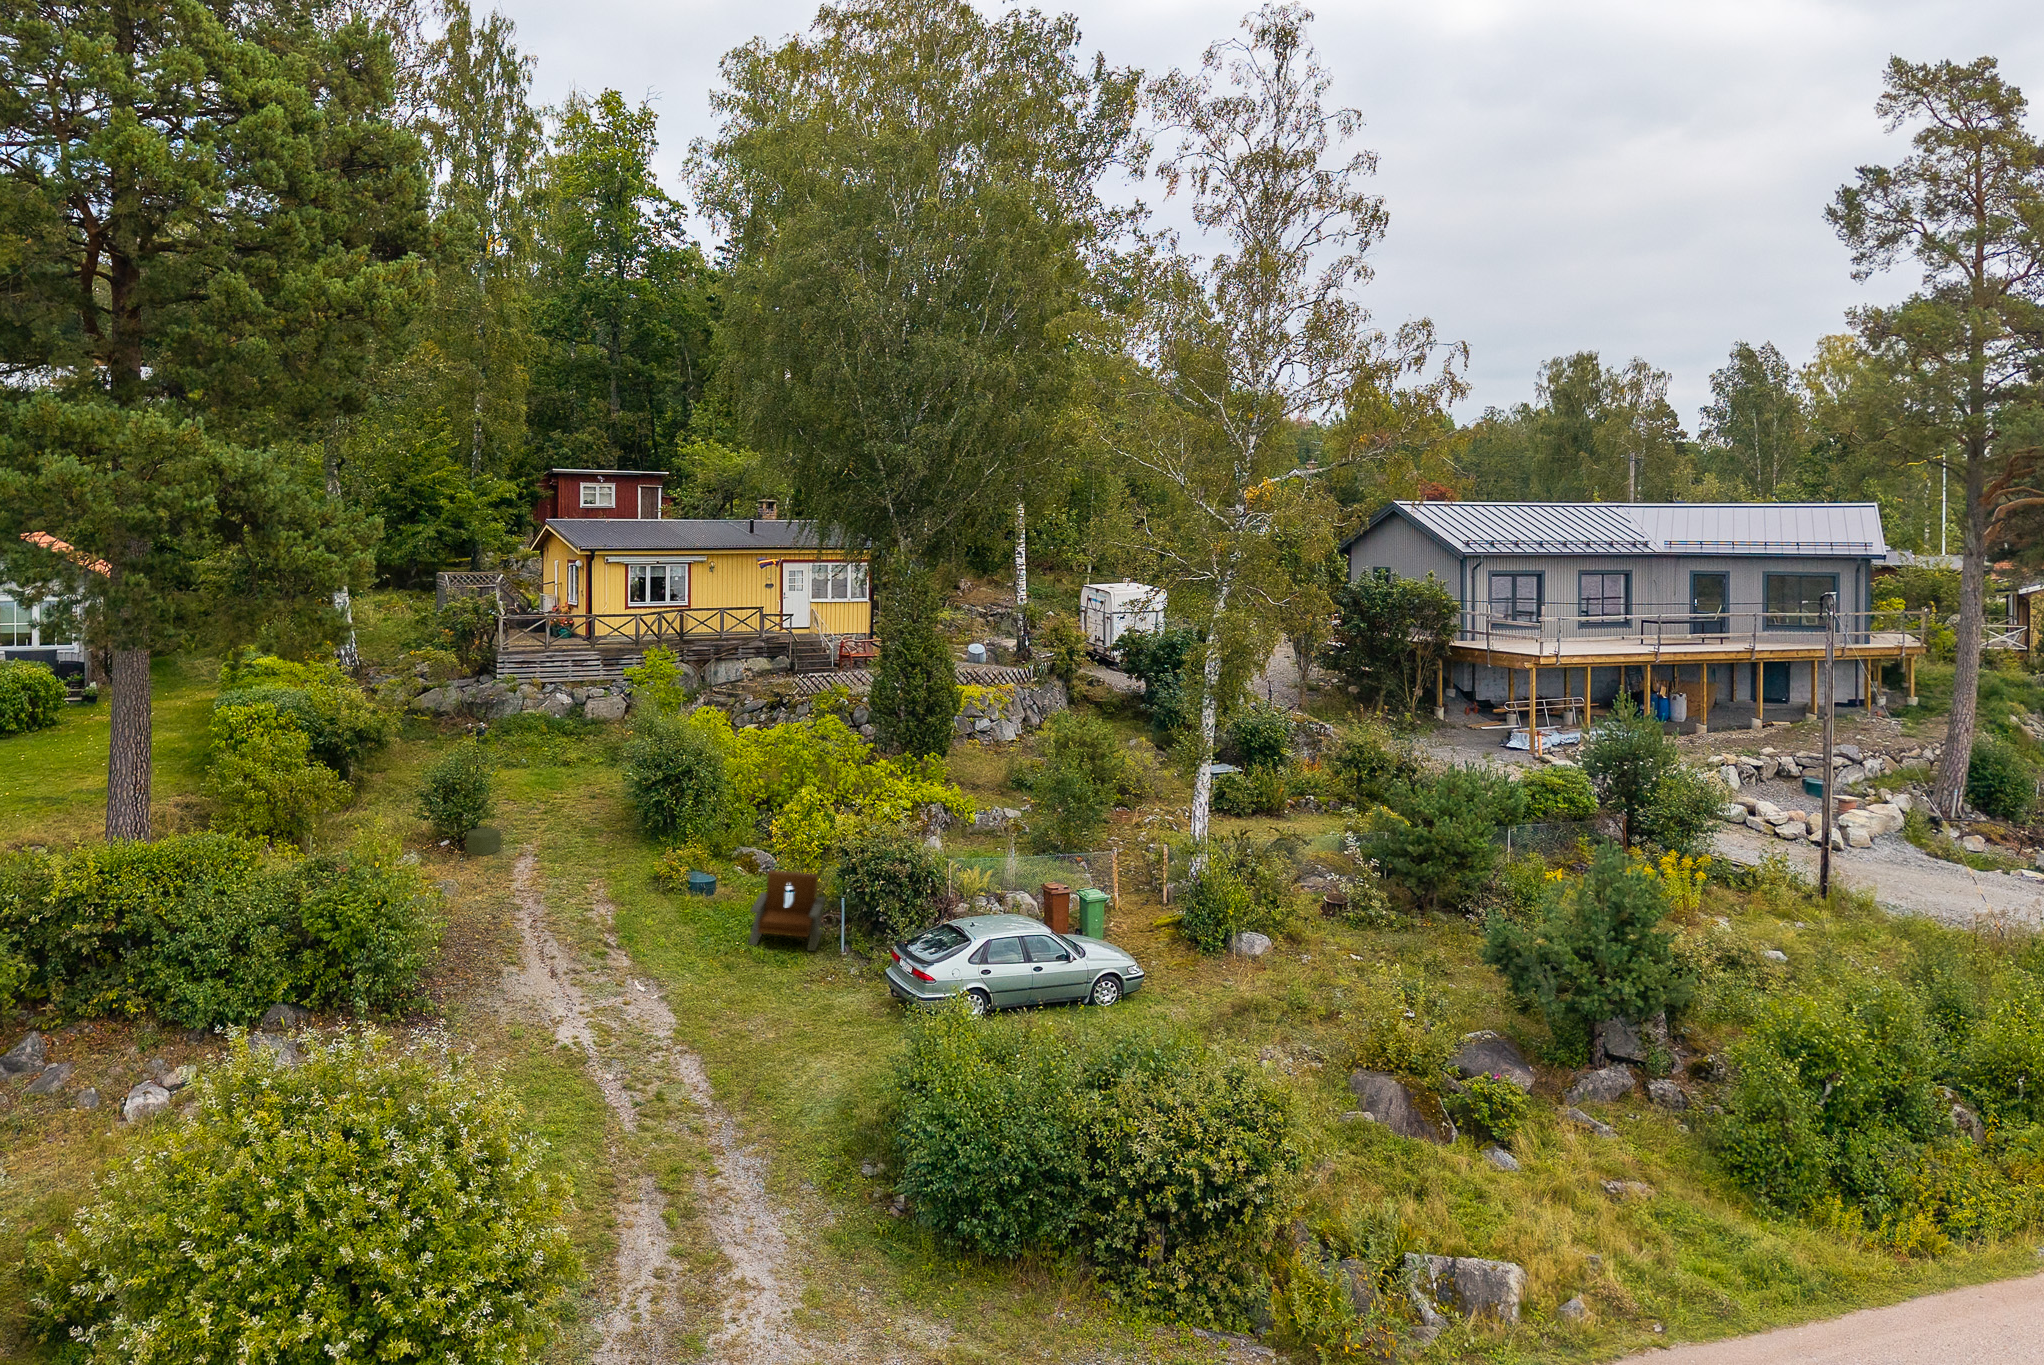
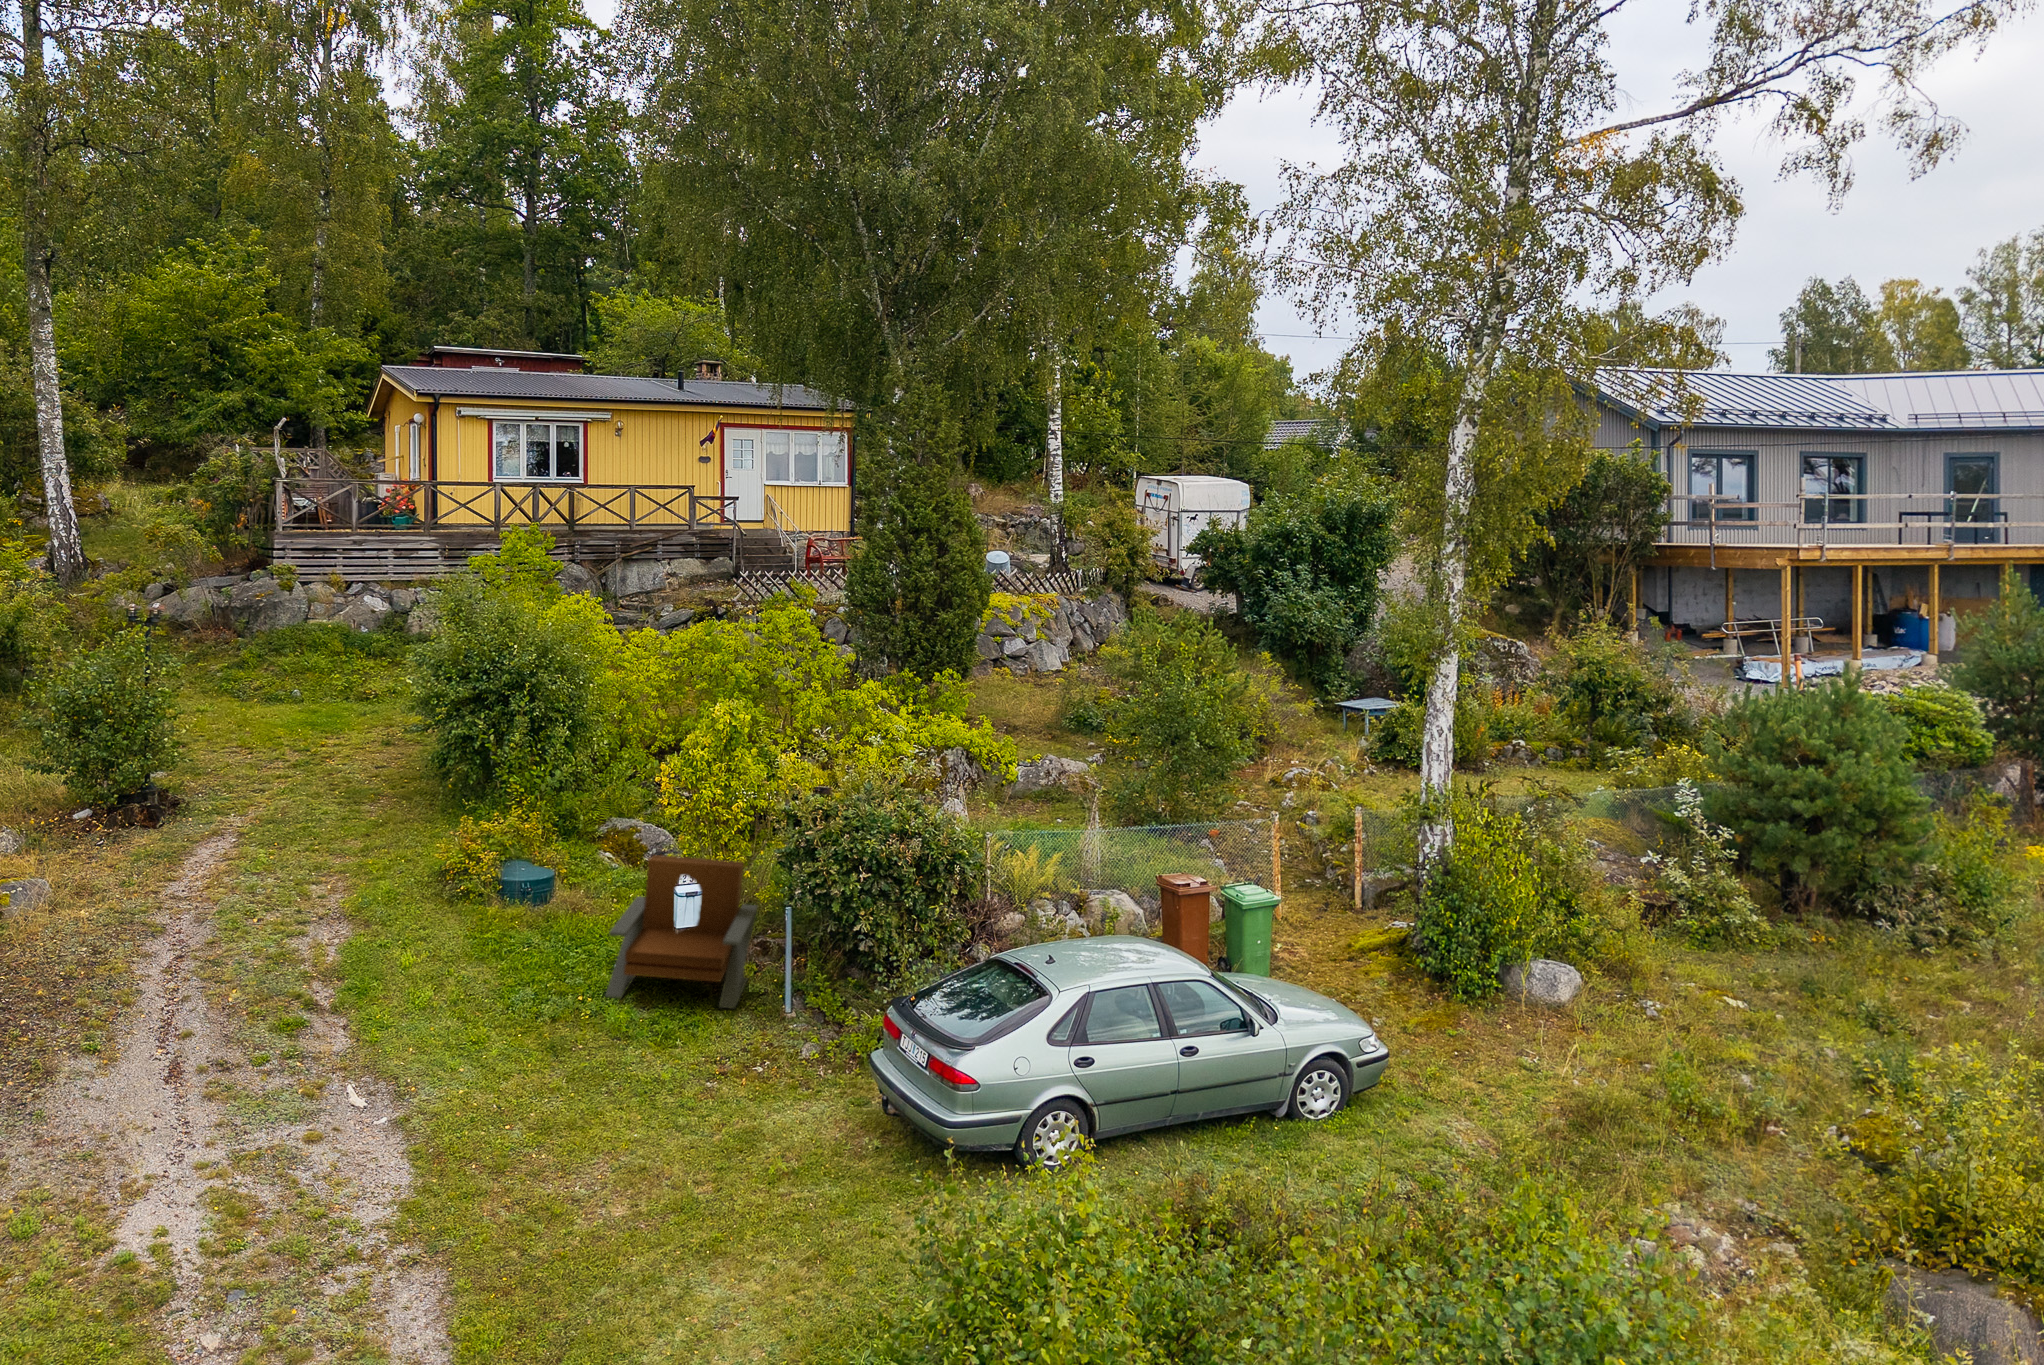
storage box: present [466,828,501,855] -> none [121,786,191,833]

